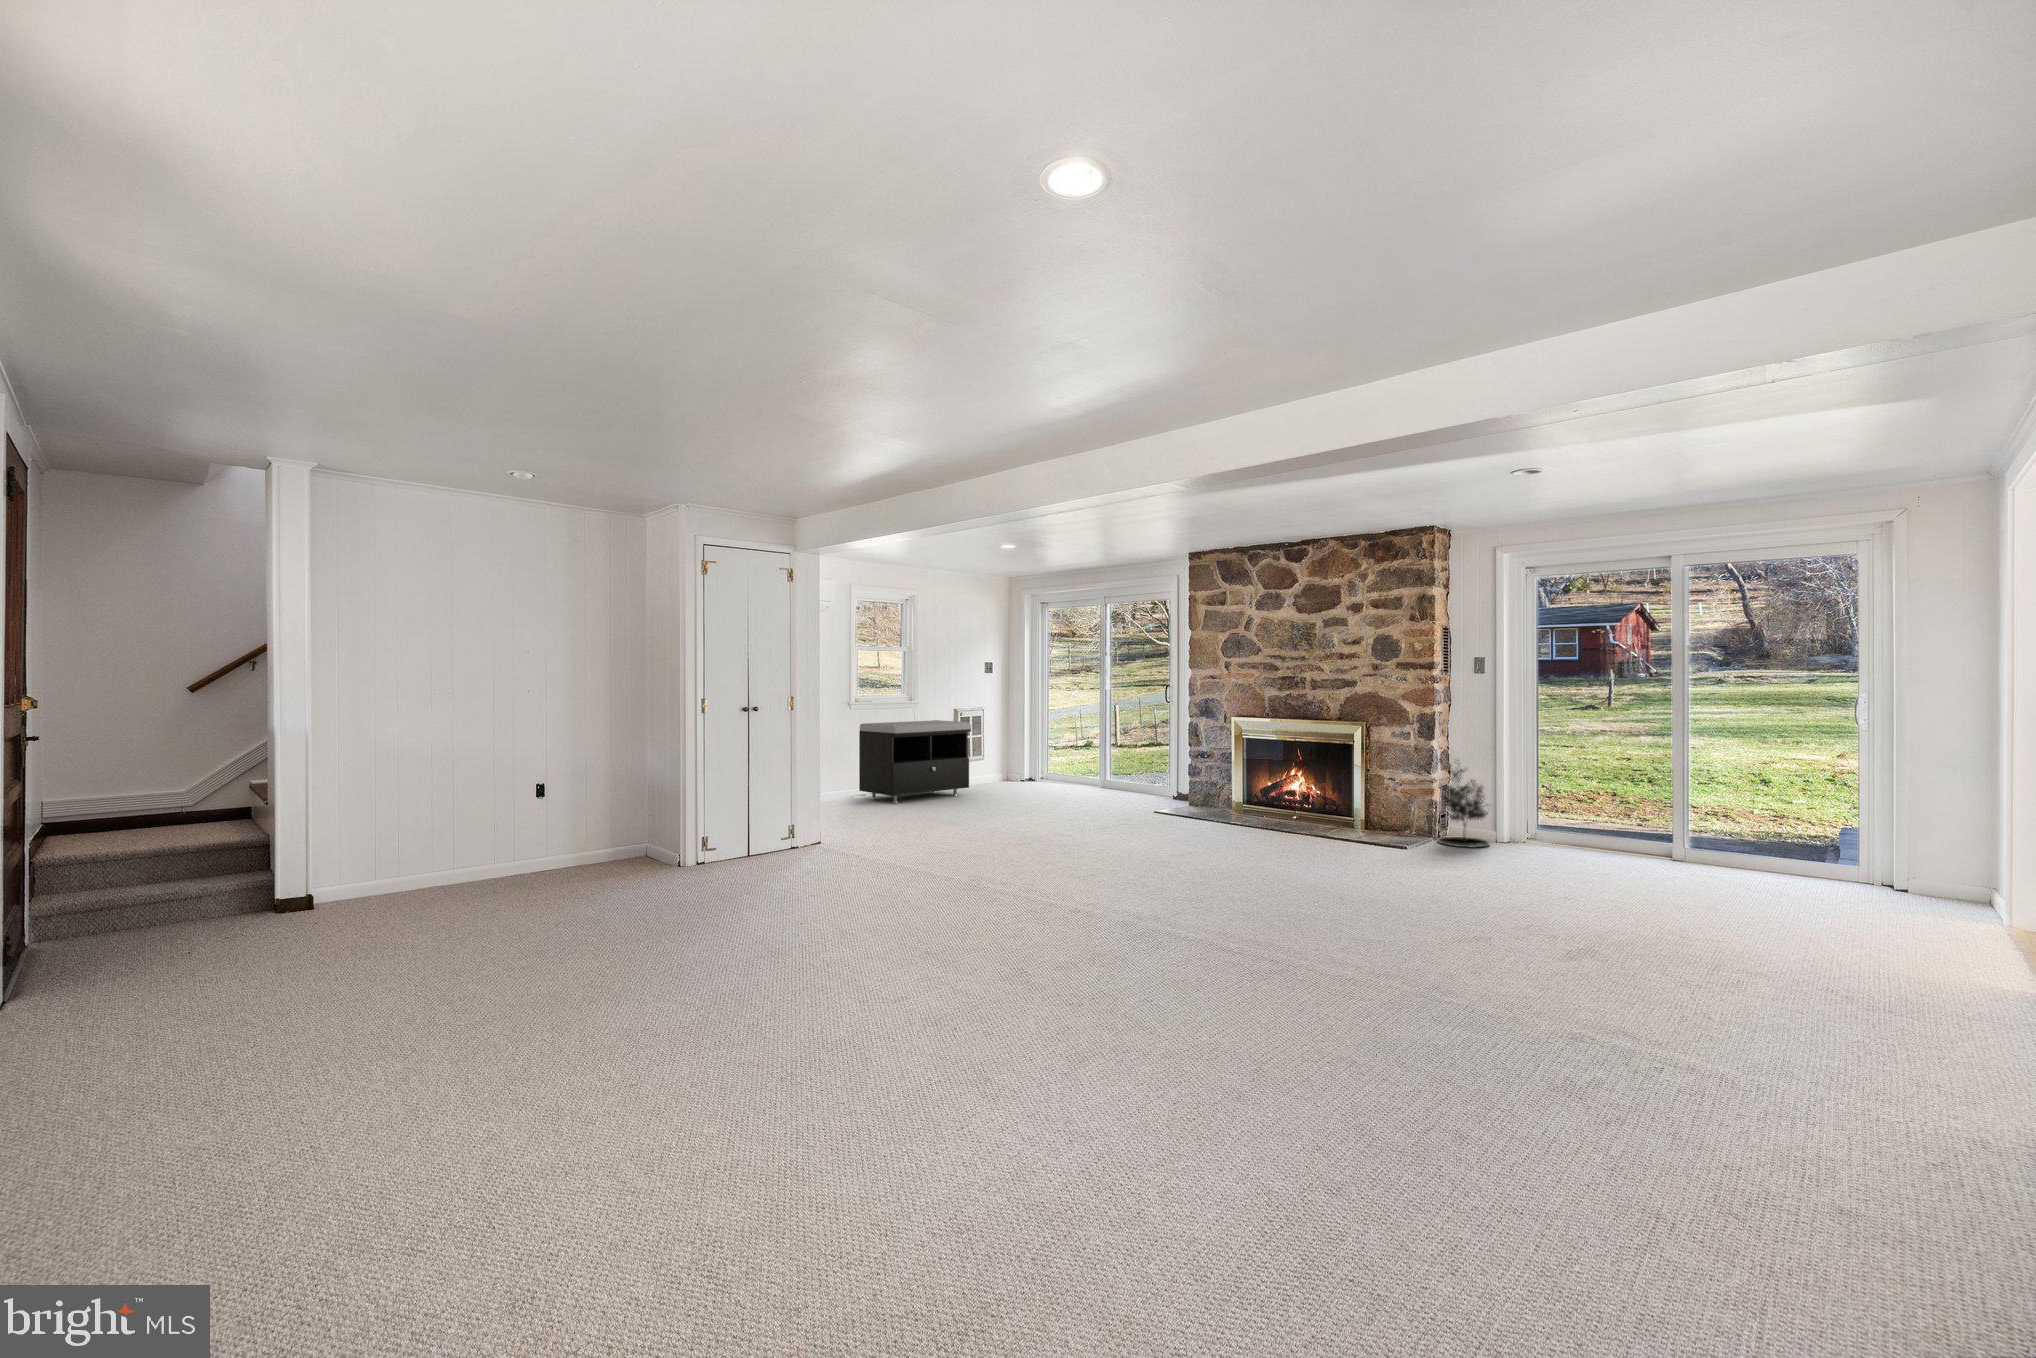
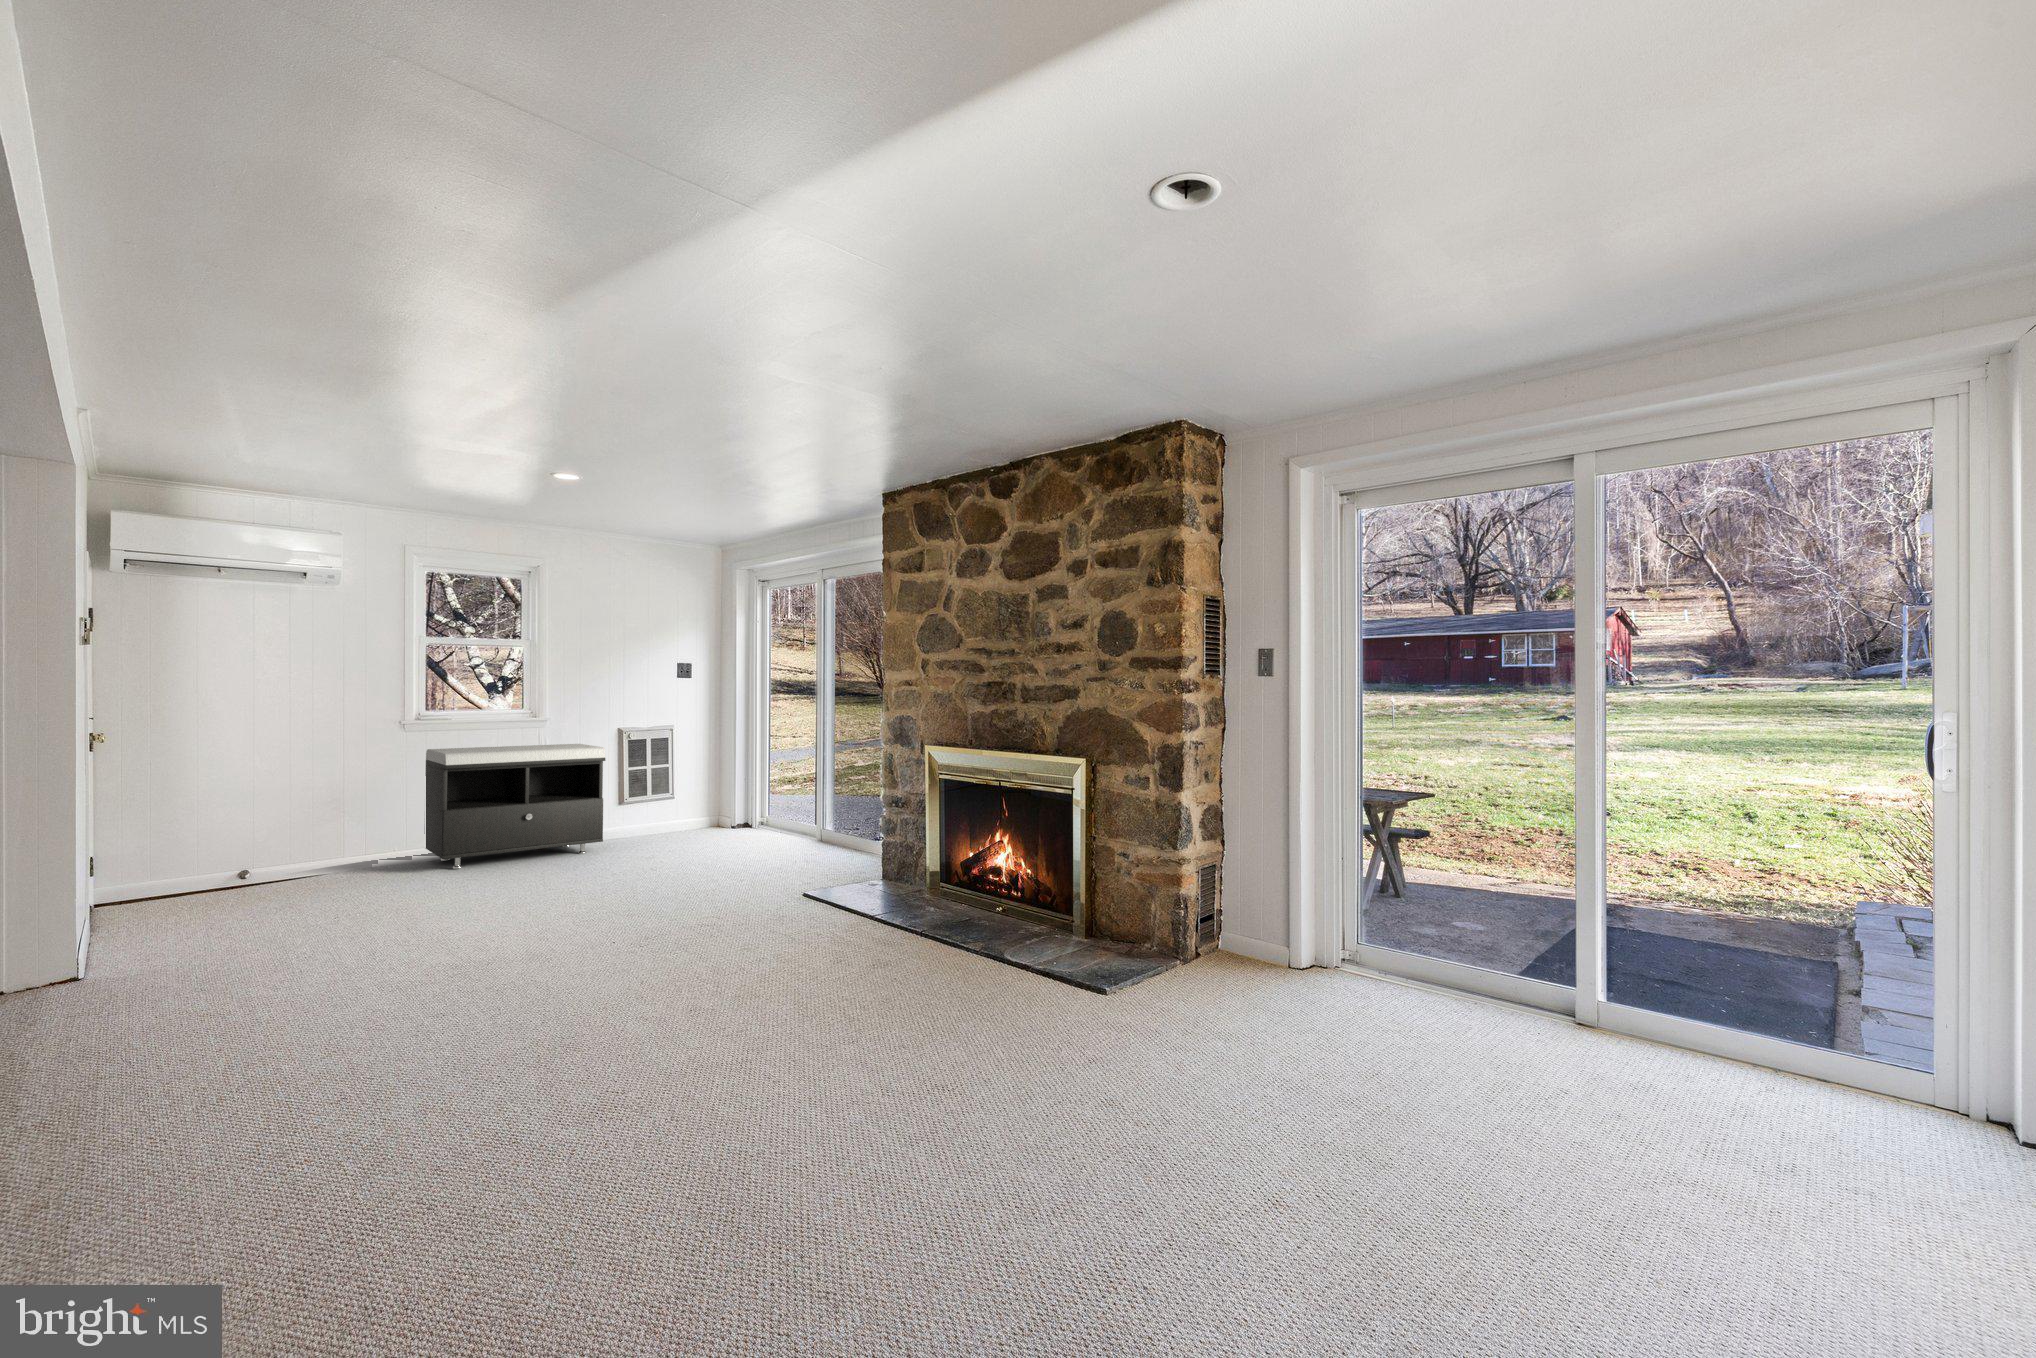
potted tree: present [1437,760,1489,848] -> none [1179,826,1277,995]

